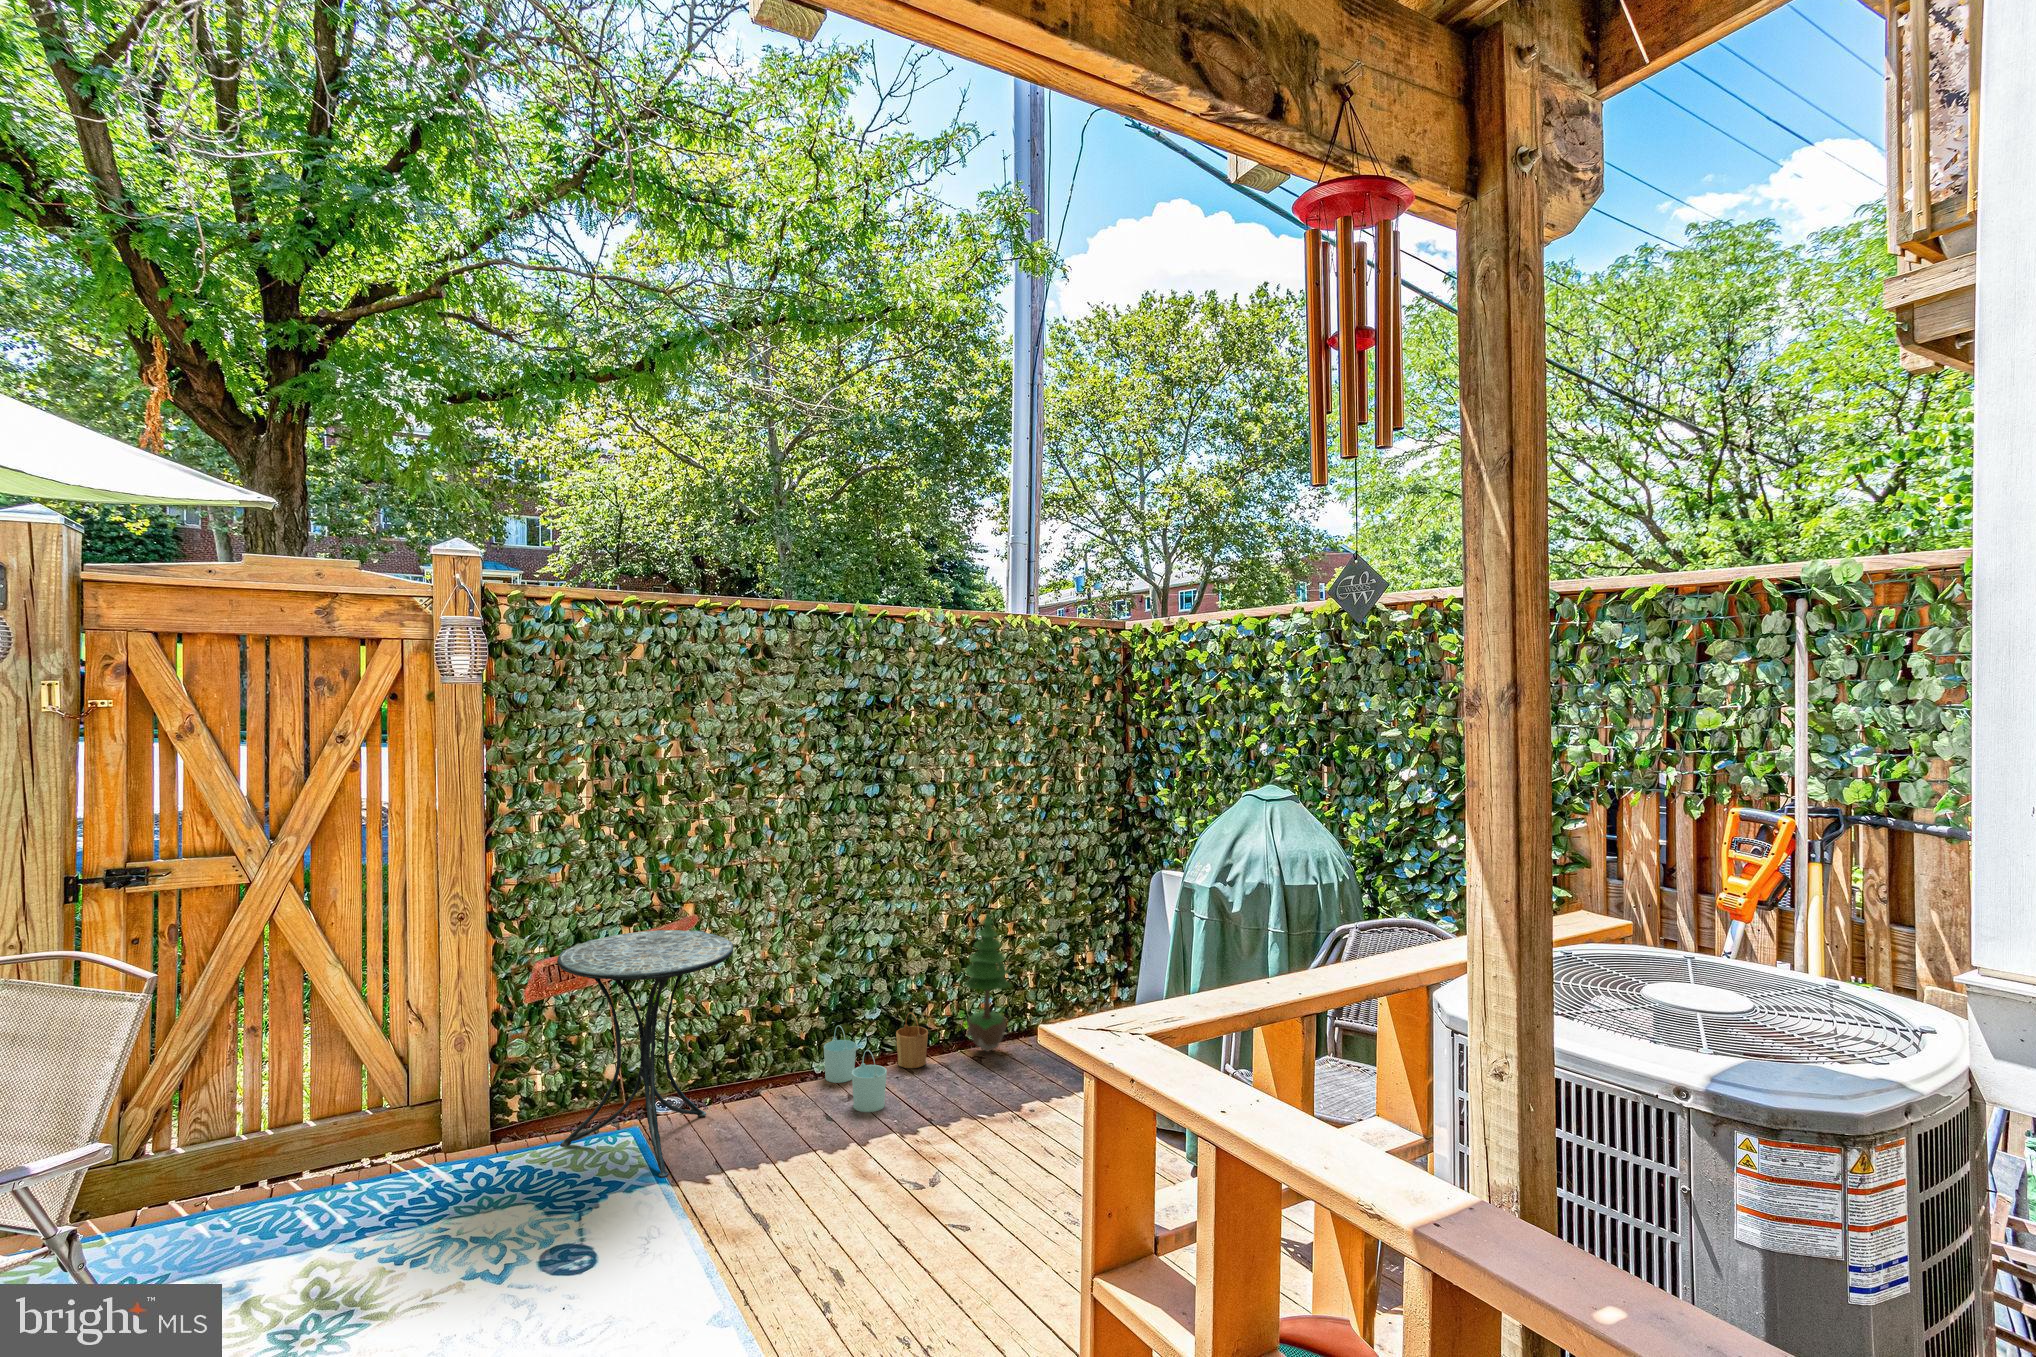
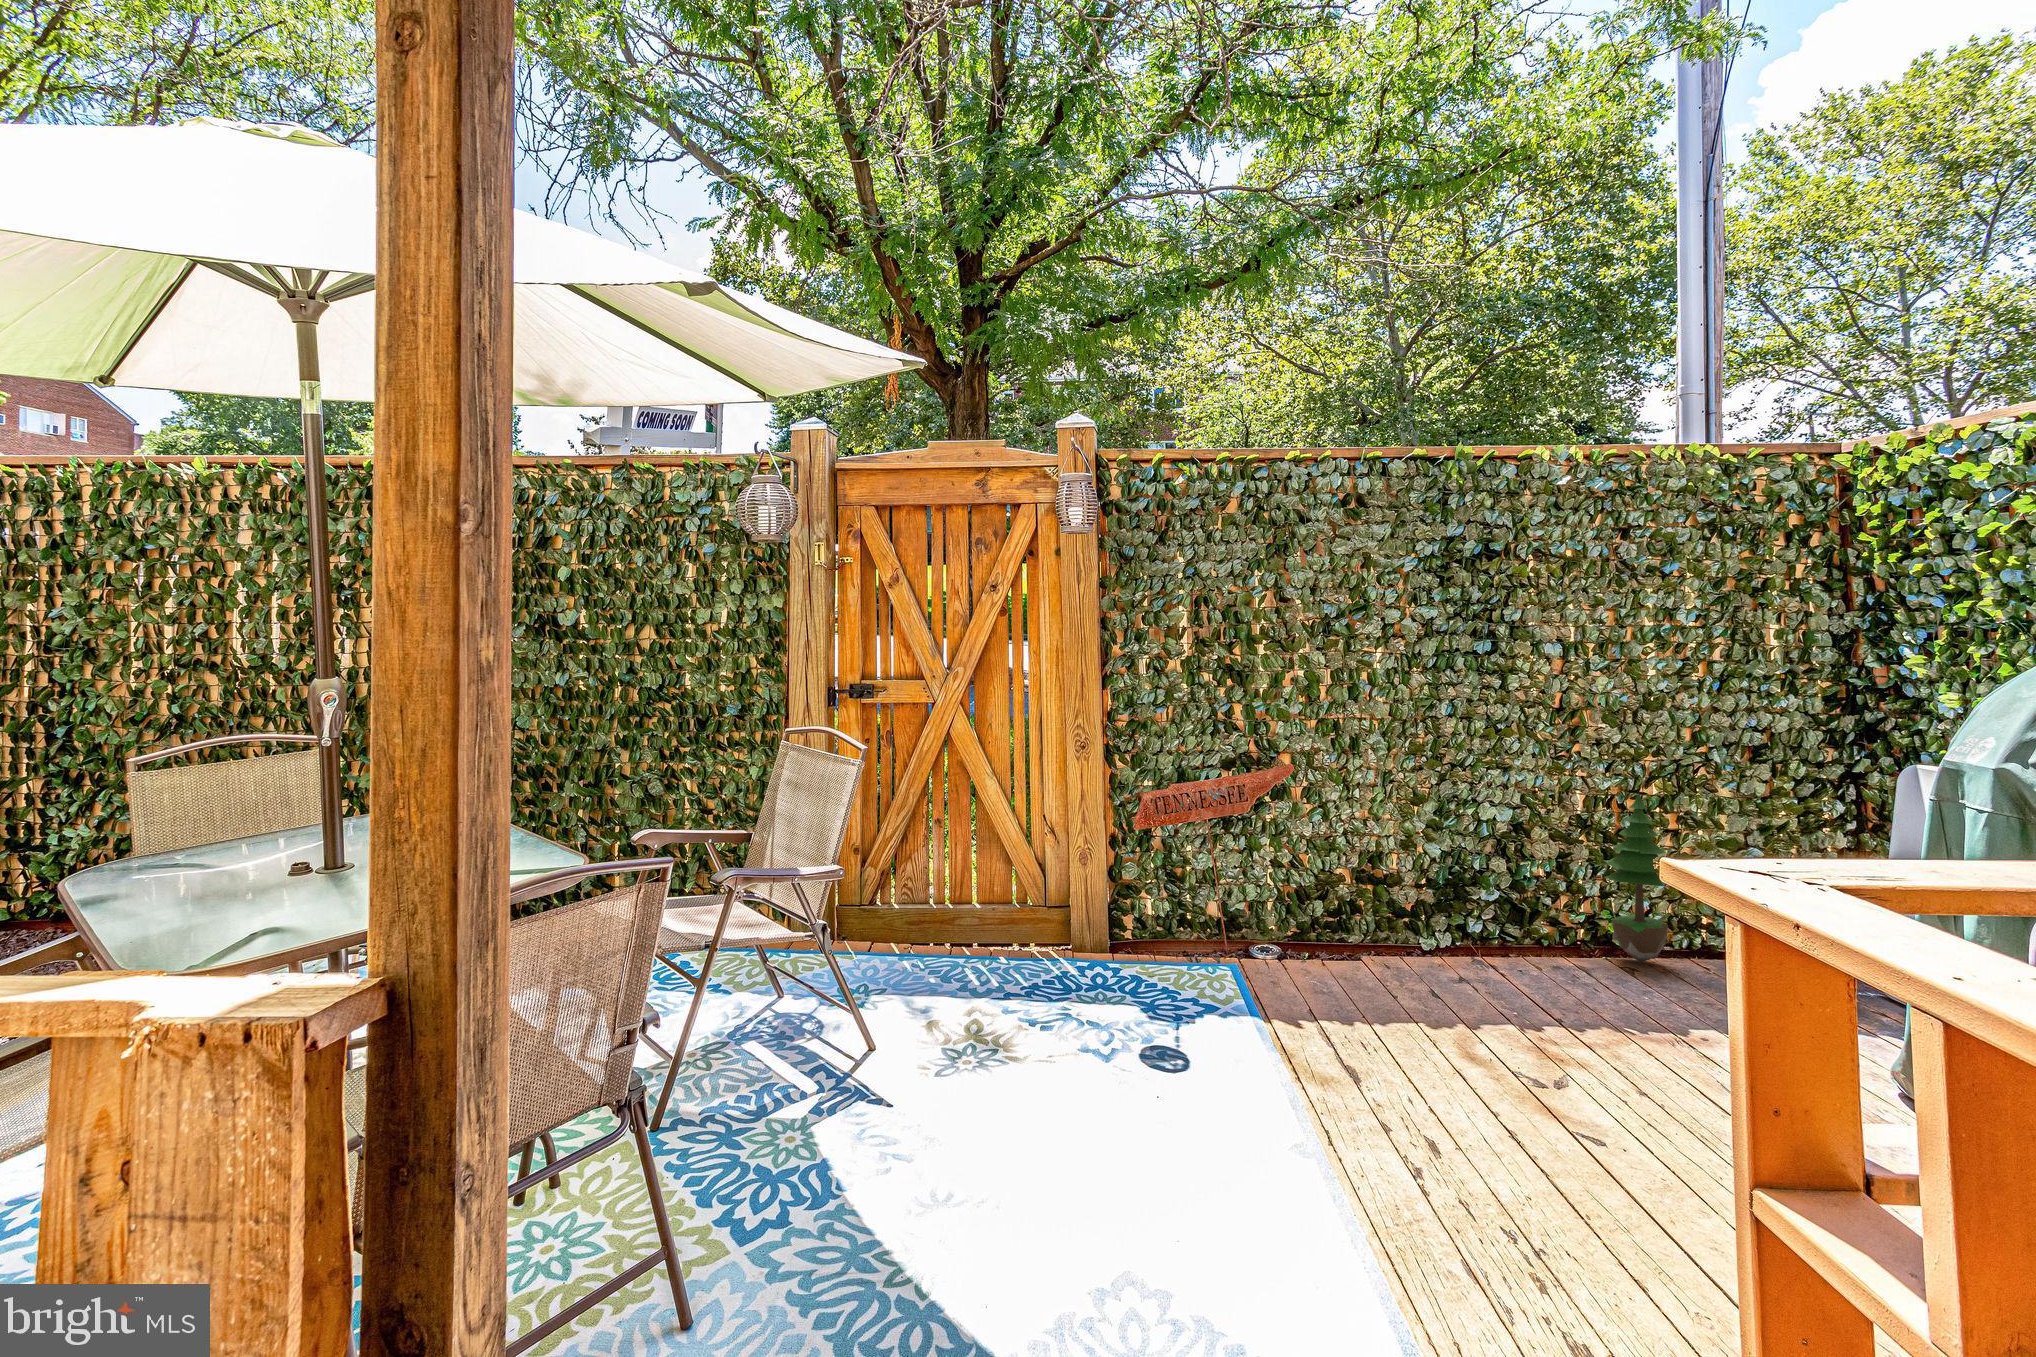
side table: present [557,930,733,1178] -> none [1164,776,1330,1001]
bucket: present [824,1013,928,1112] -> none [1432,901,1560,990]

